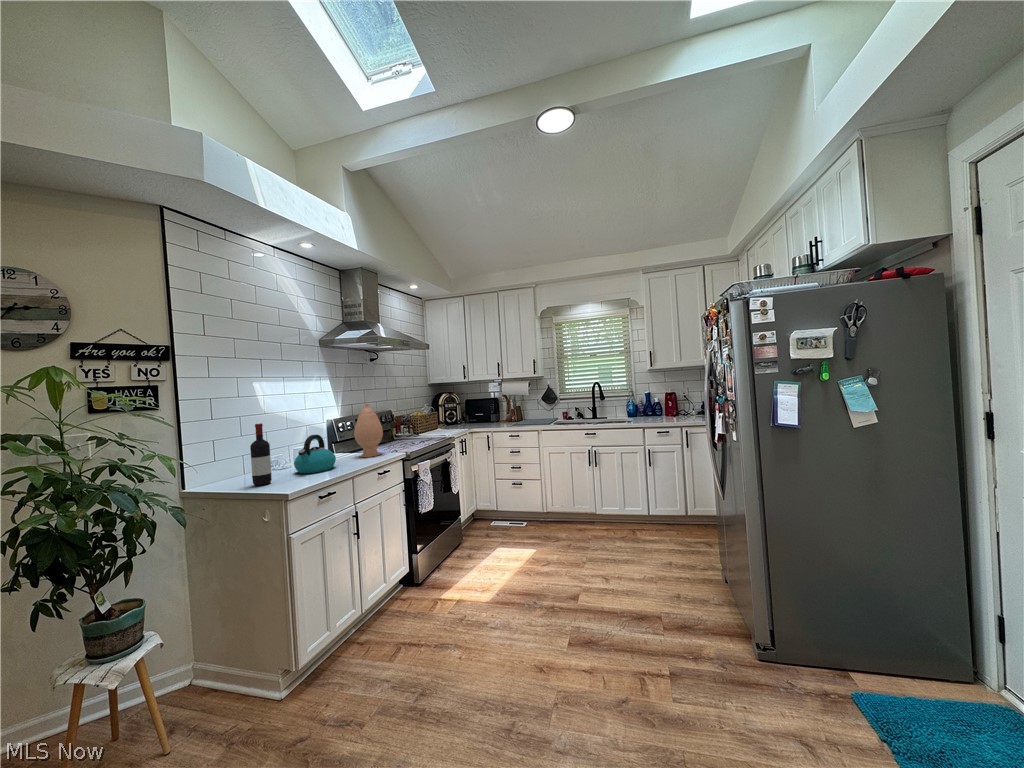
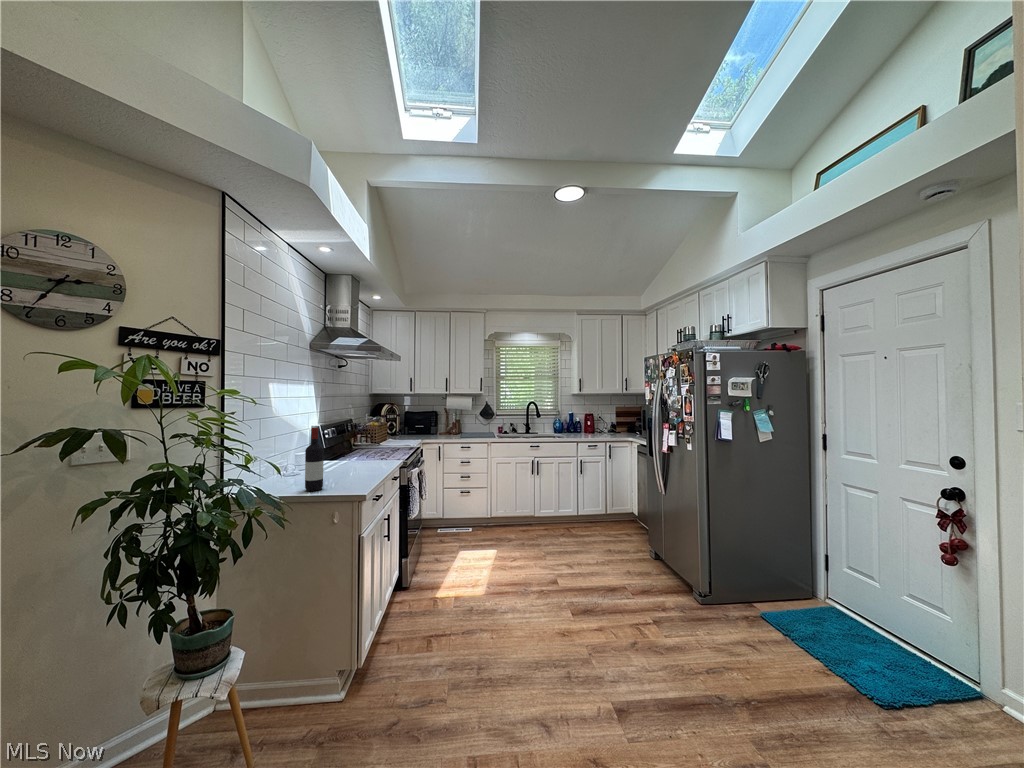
vase: present [354,403,383,457] -> none [360,411,388,465]
kettle: present [294,435,336,473] -> none [324,441,365,479]

